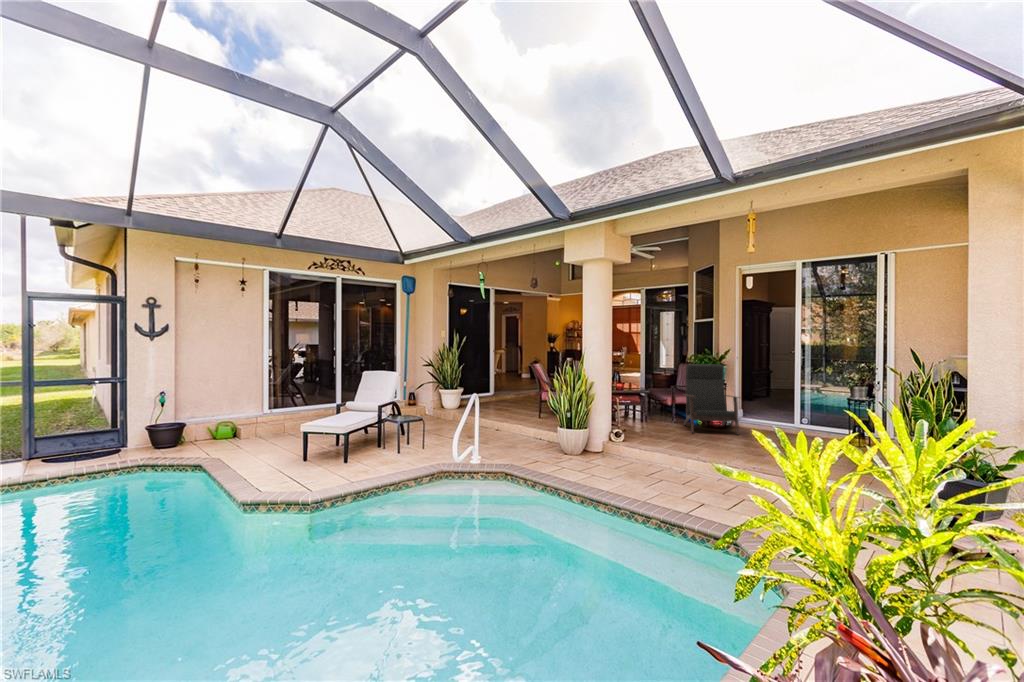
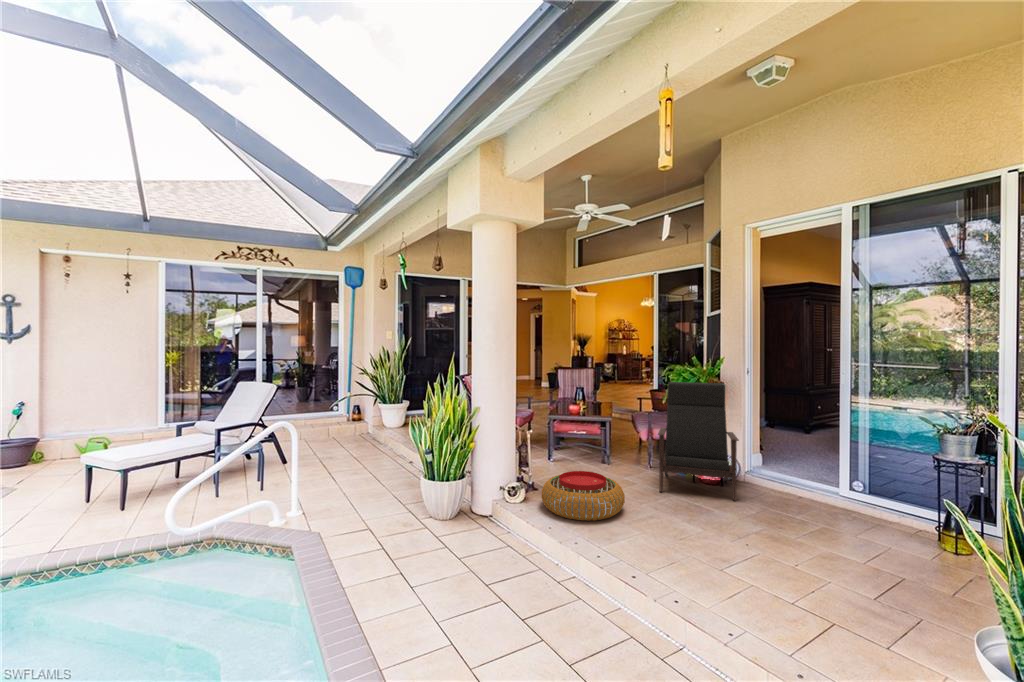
pouf: none [632,420,687,447] -> present [542,471,625,521]

